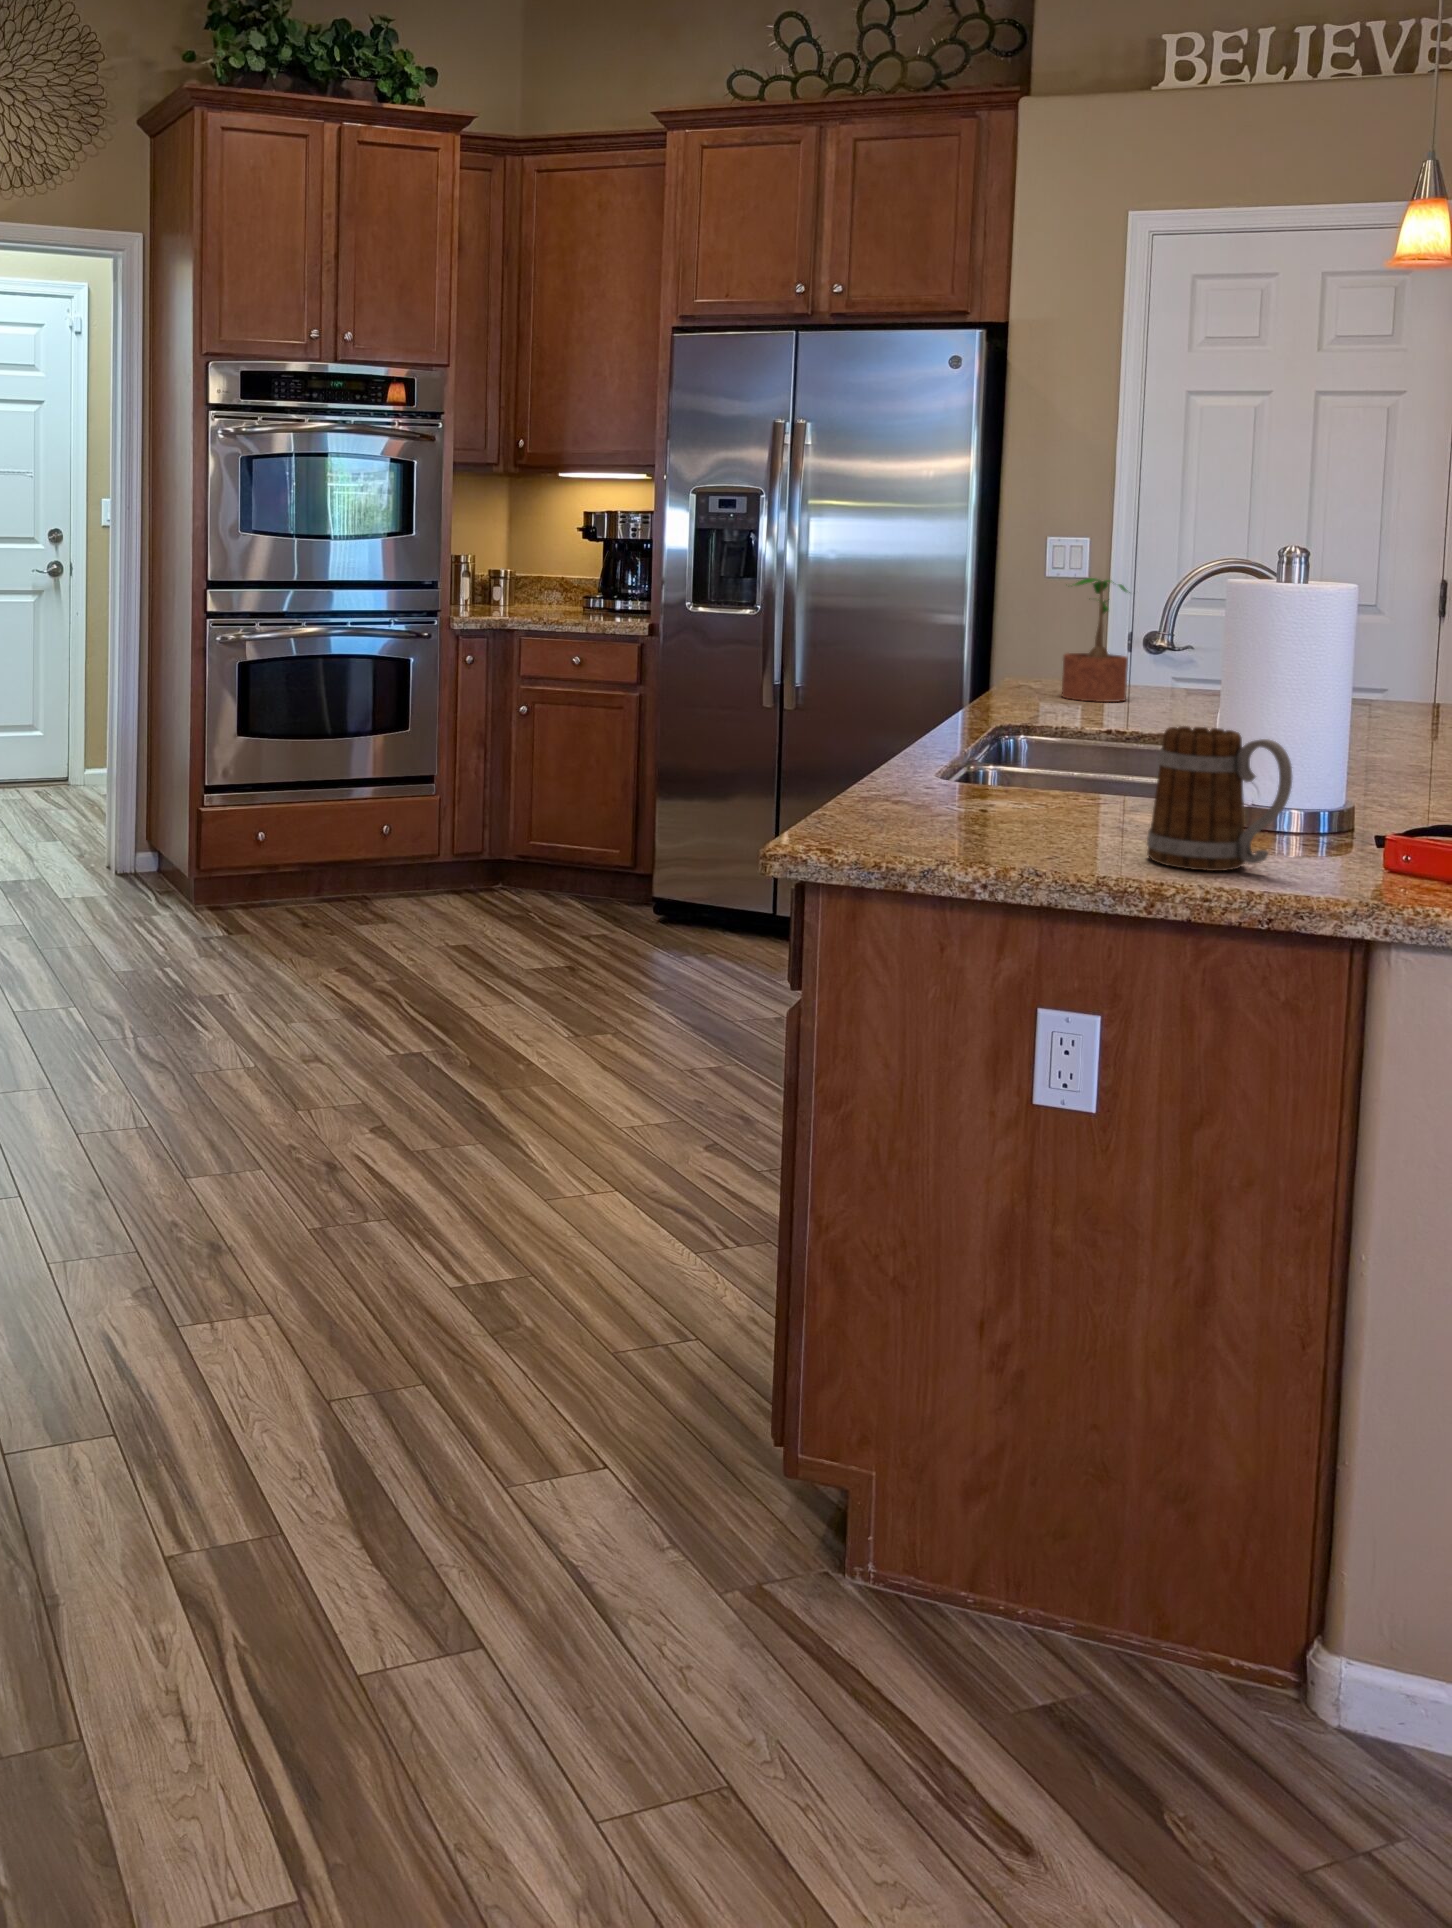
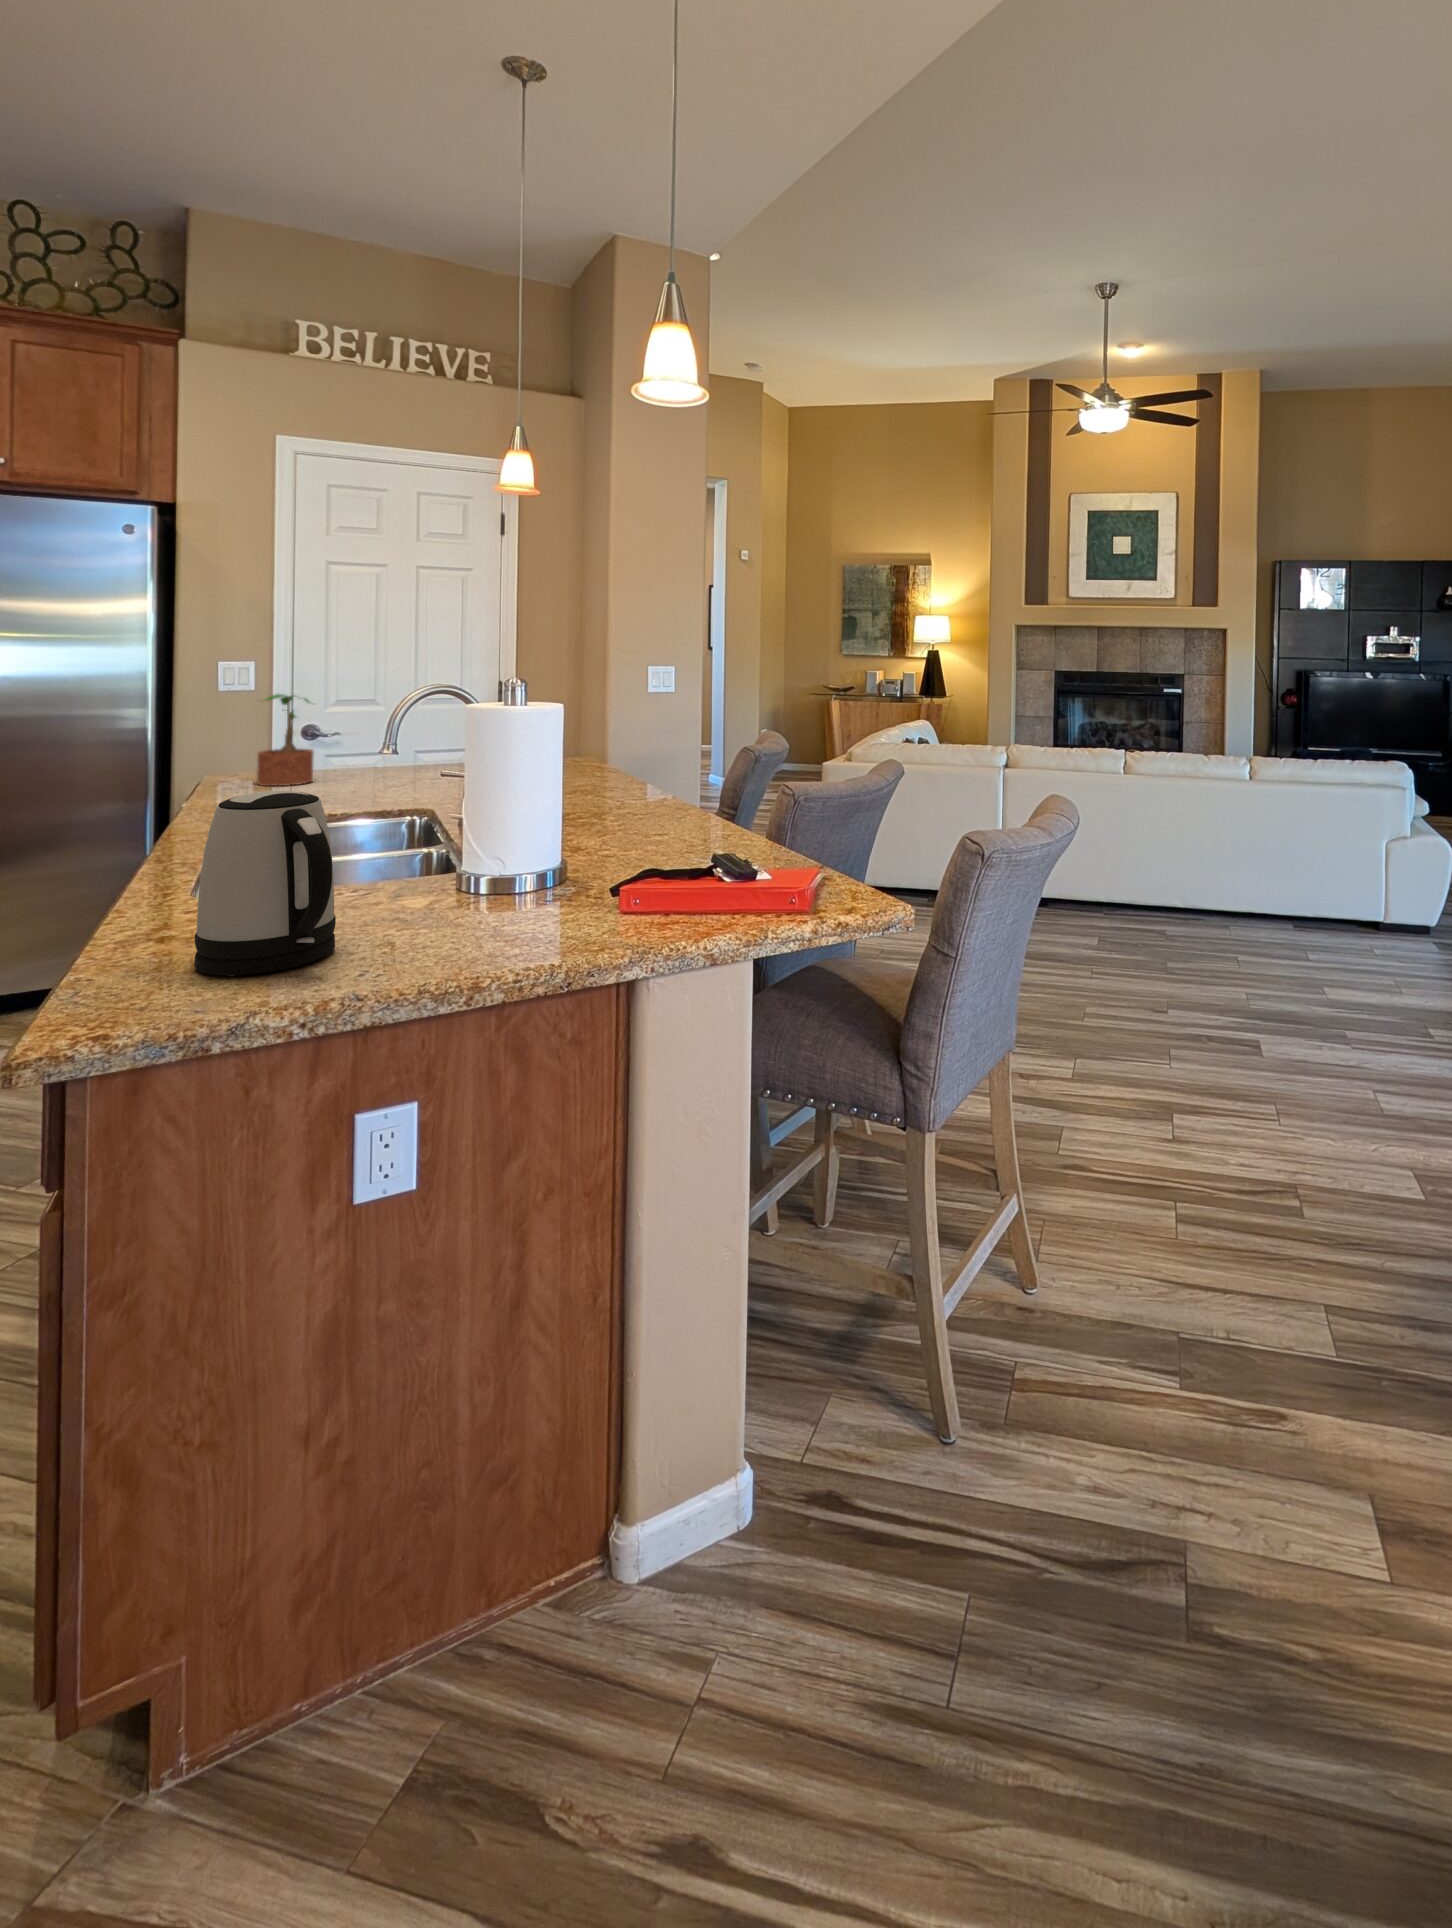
kettle: none [914,651,1043,840] -> present [194,791,336,976]
mug: present [1147,726,1292,871] -> none [442,831,563,953]

